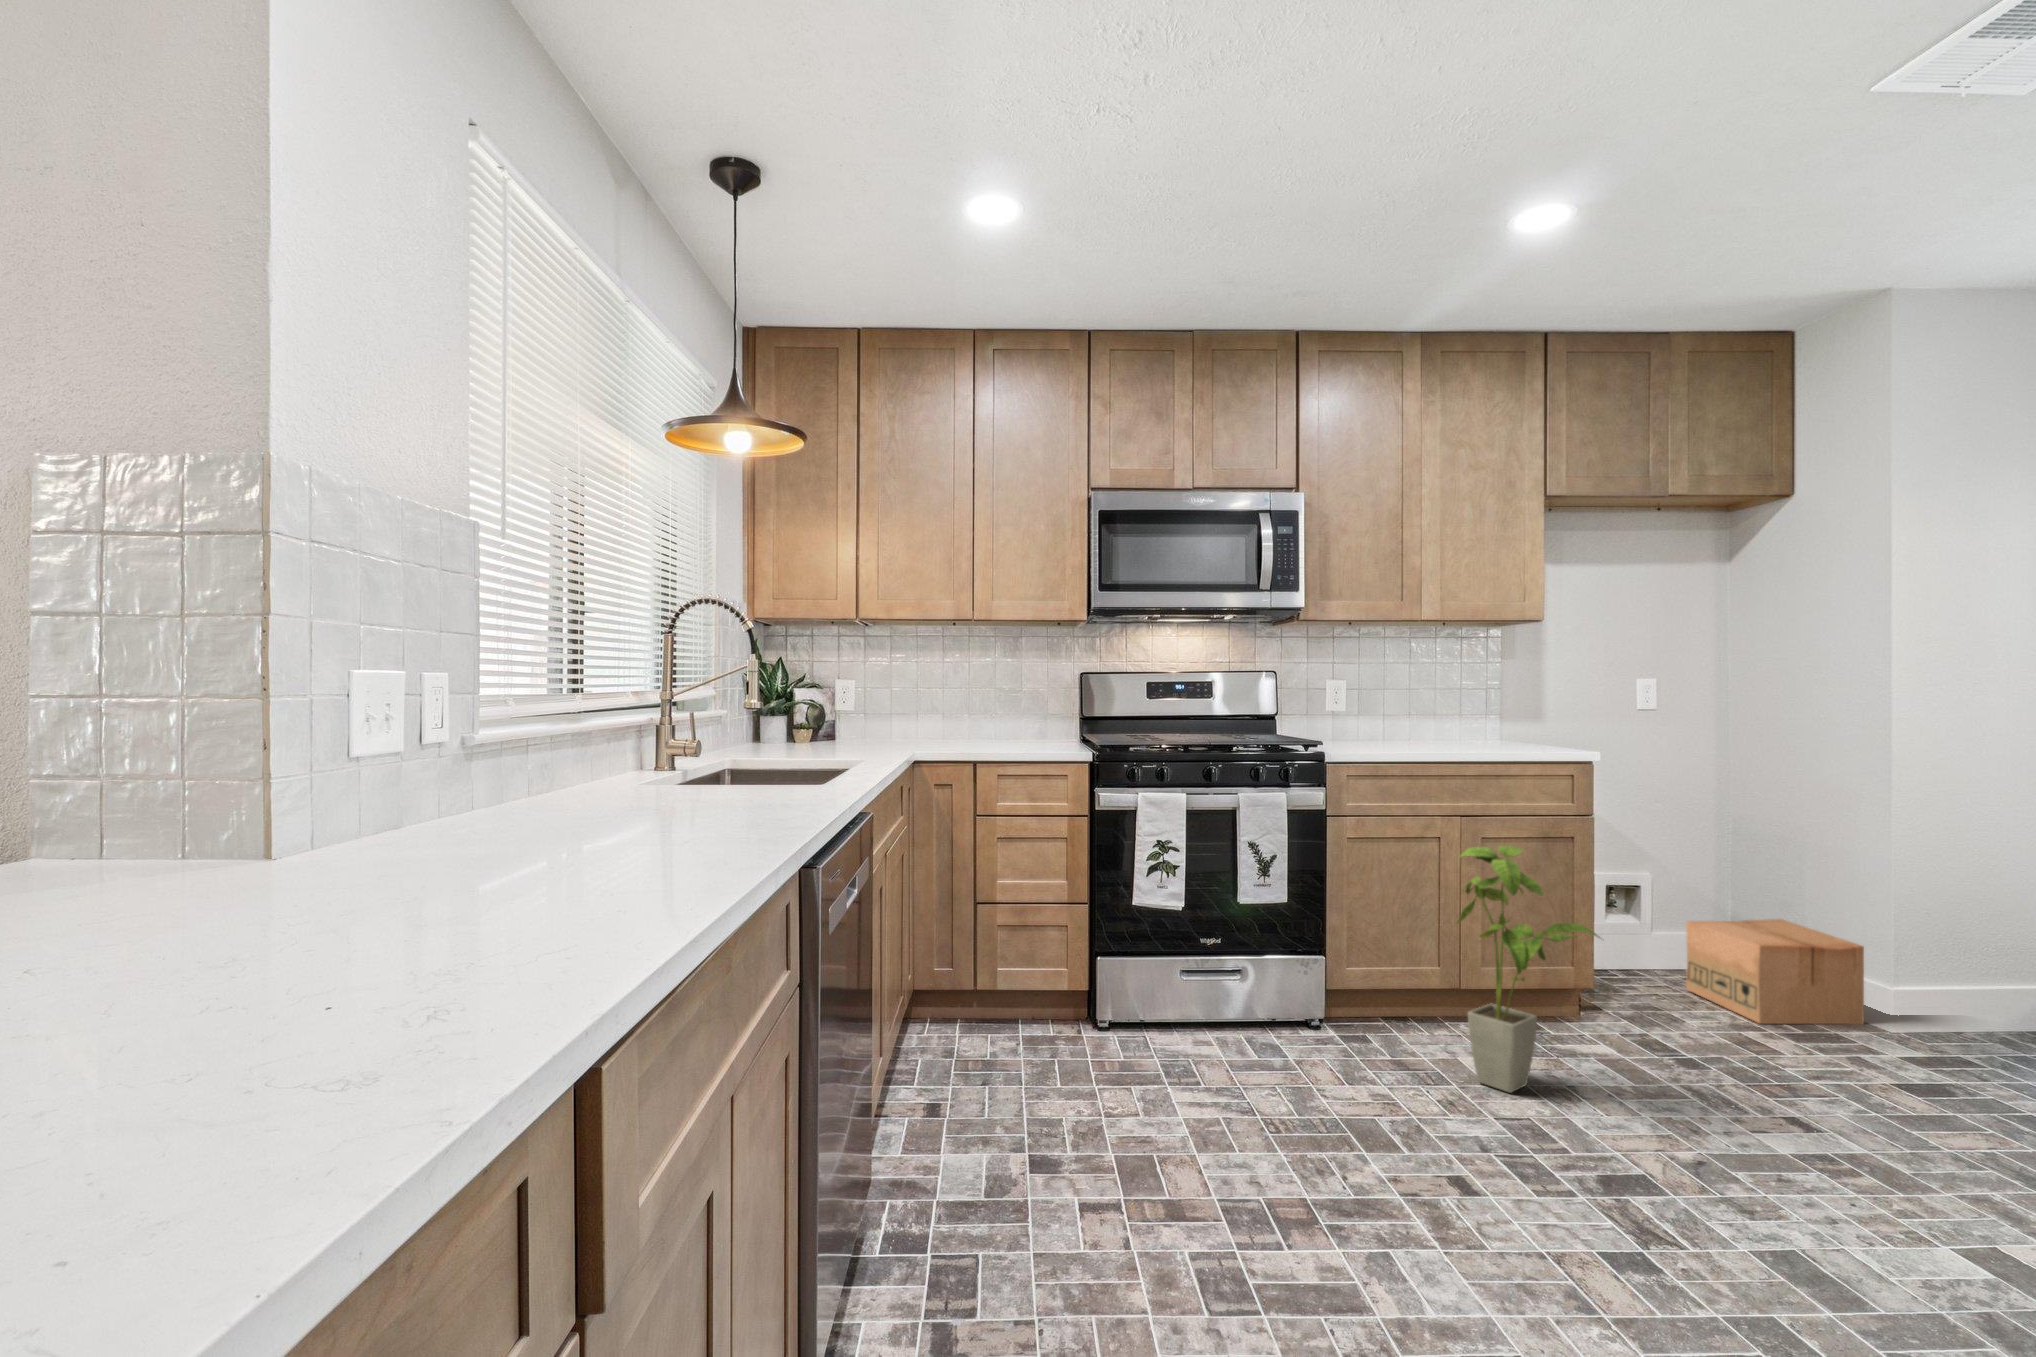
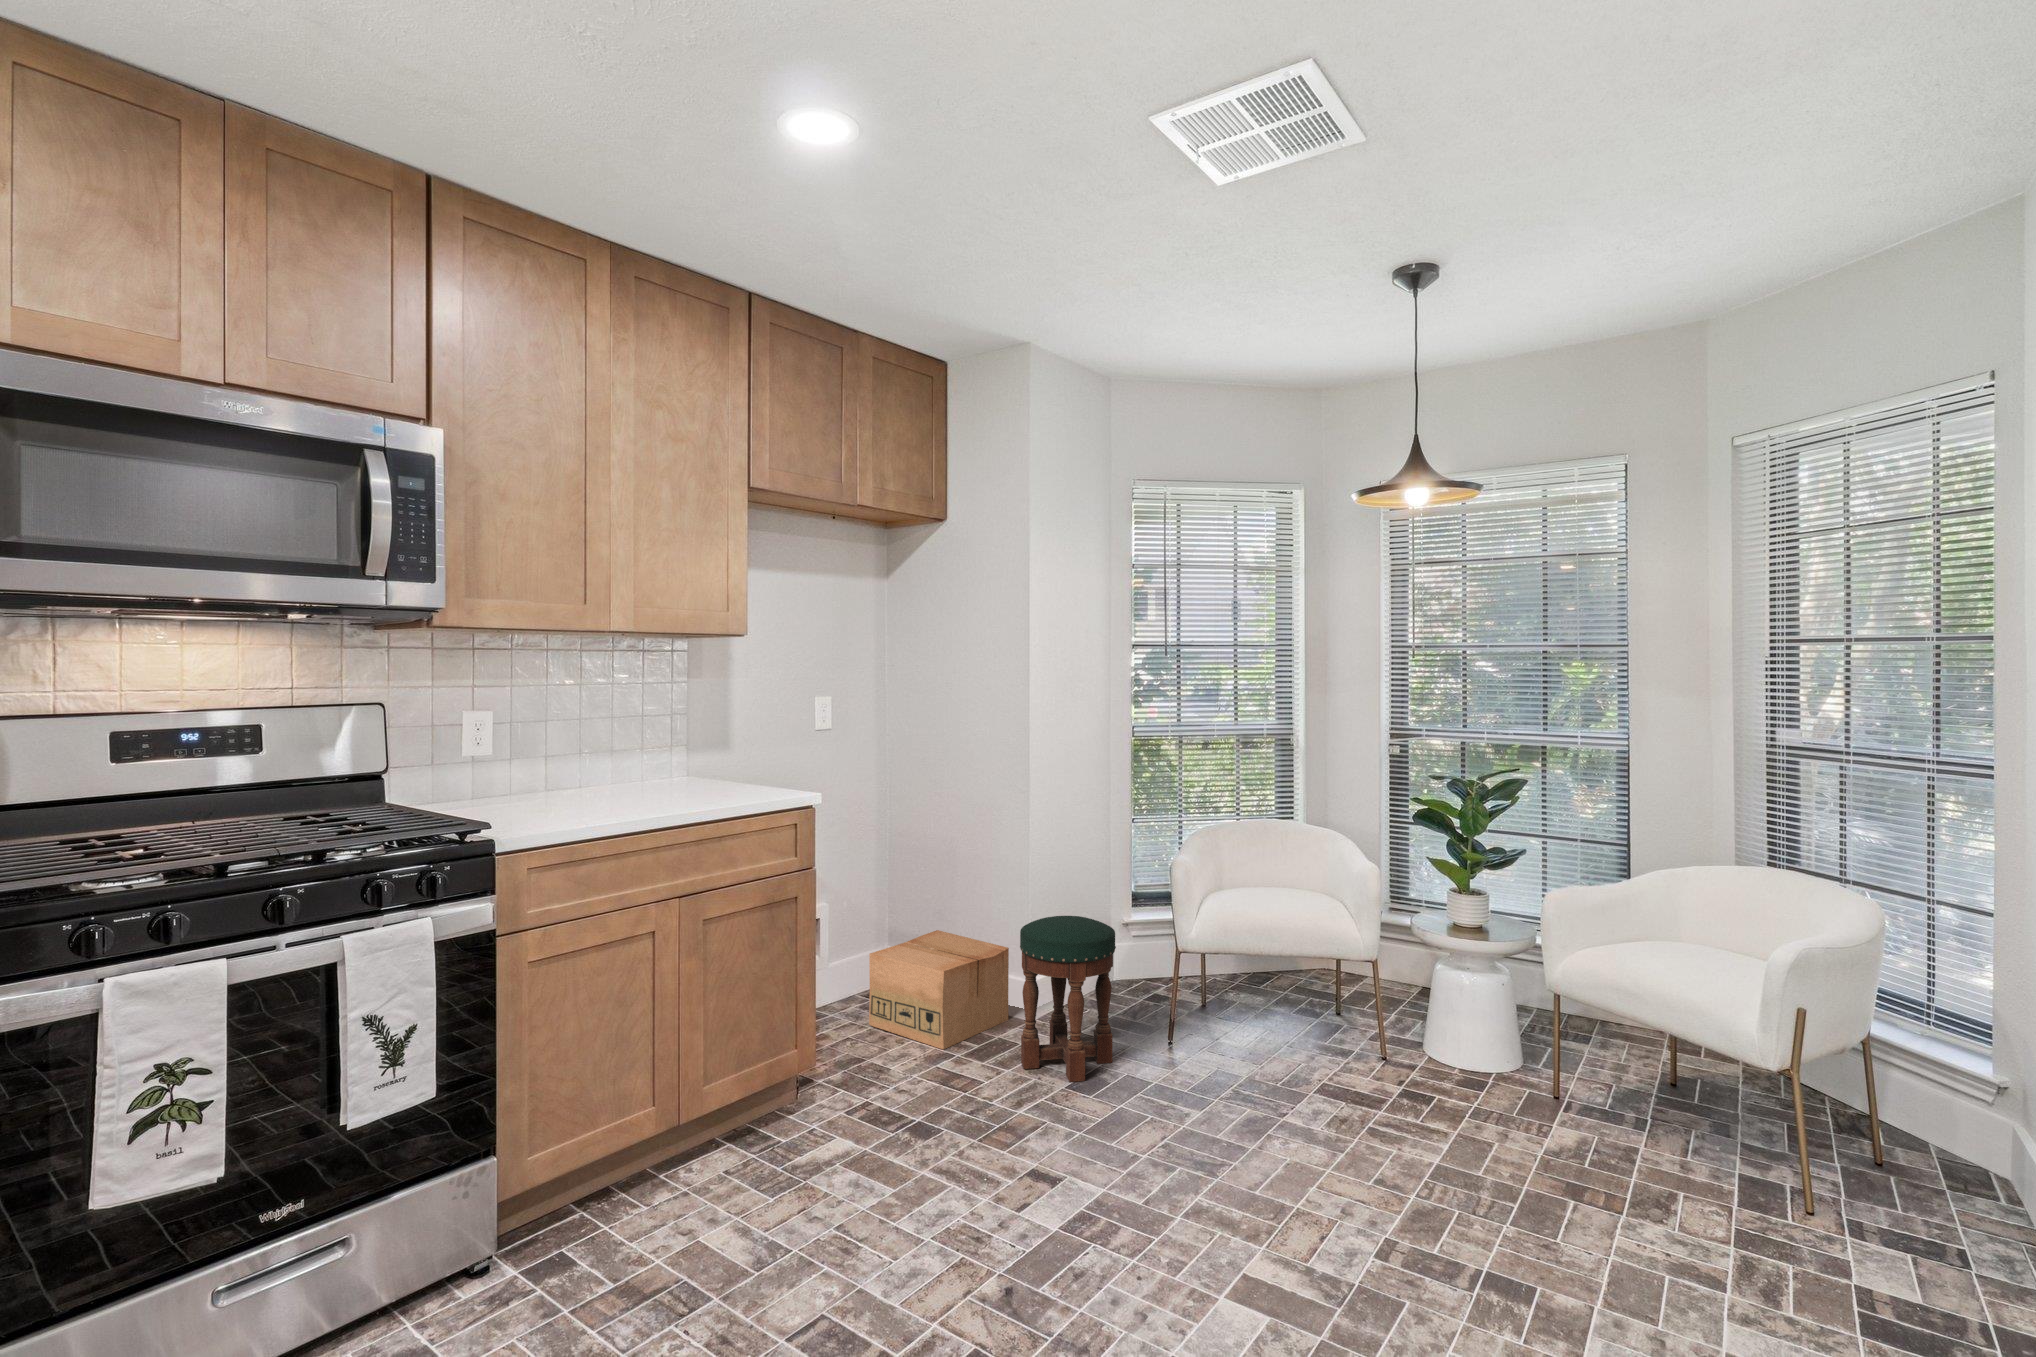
house plant: present [1457,846,1600,1093] -> none [711,950,886,1279]
stool: none [1846,908,1987,1086] -> present [1020,916,1116,1082]

